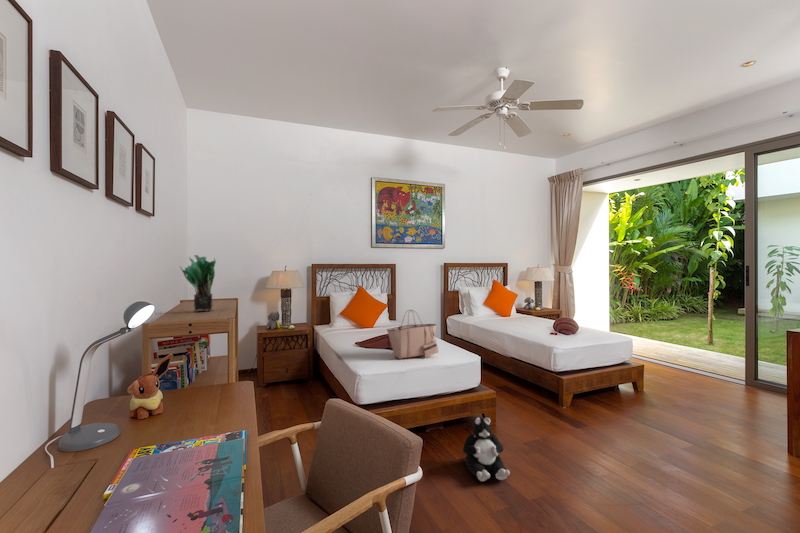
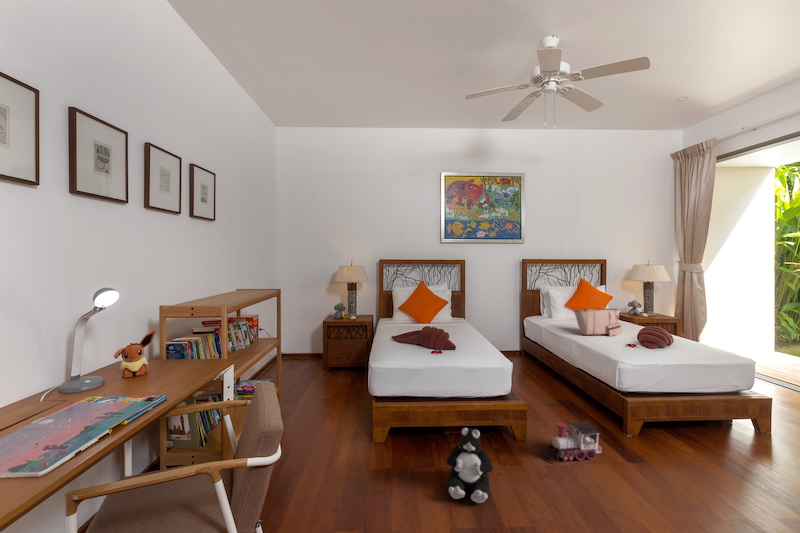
potted plant: present [181,255,216,312] -> none [220,250,251,297]
tote bag: present [387,310,438,359] -> present [575,296,622,336]
toy train: none [517,398,559,435] -> present [543,422,602,462]

